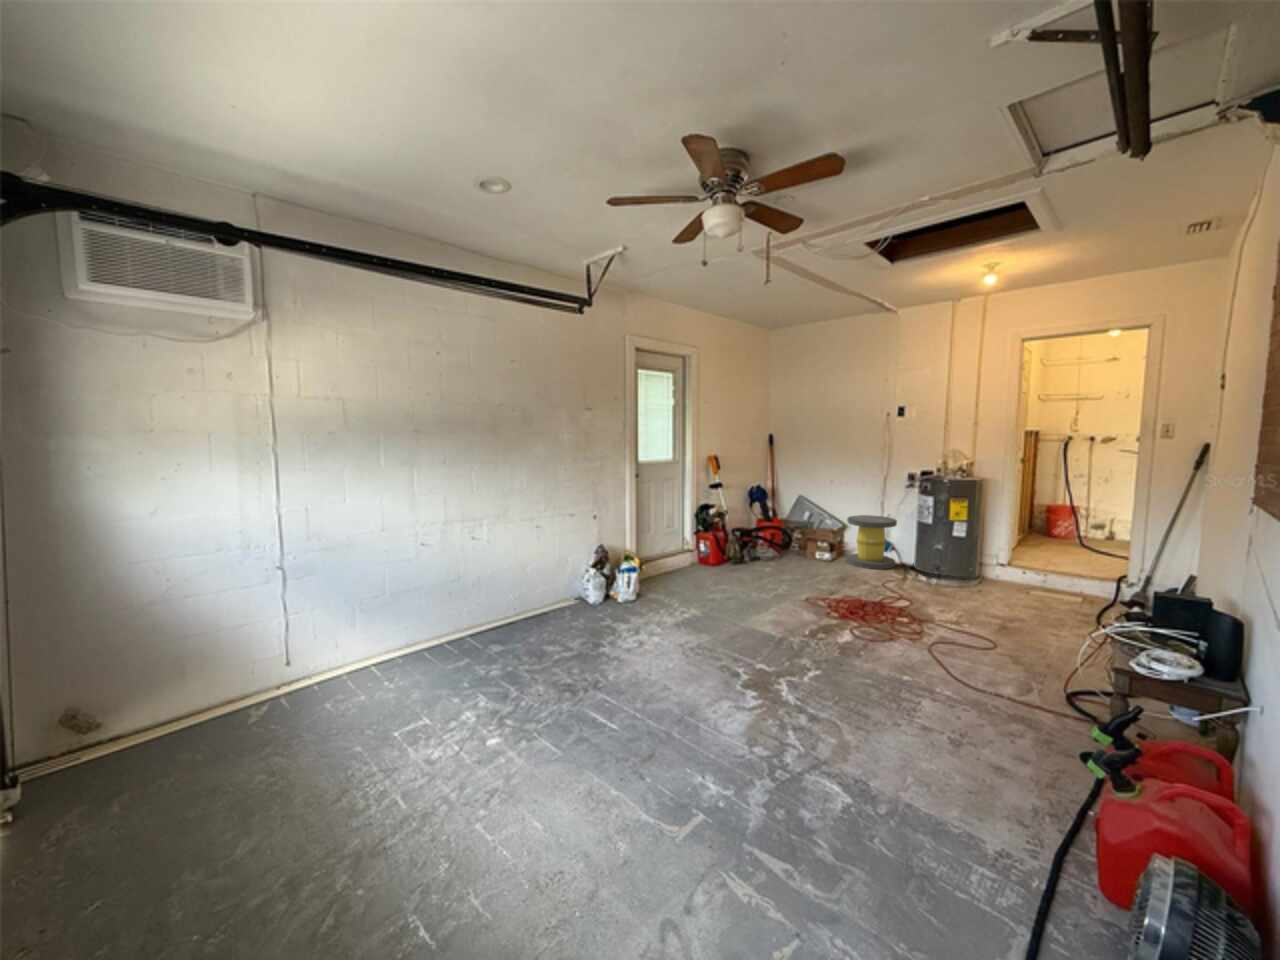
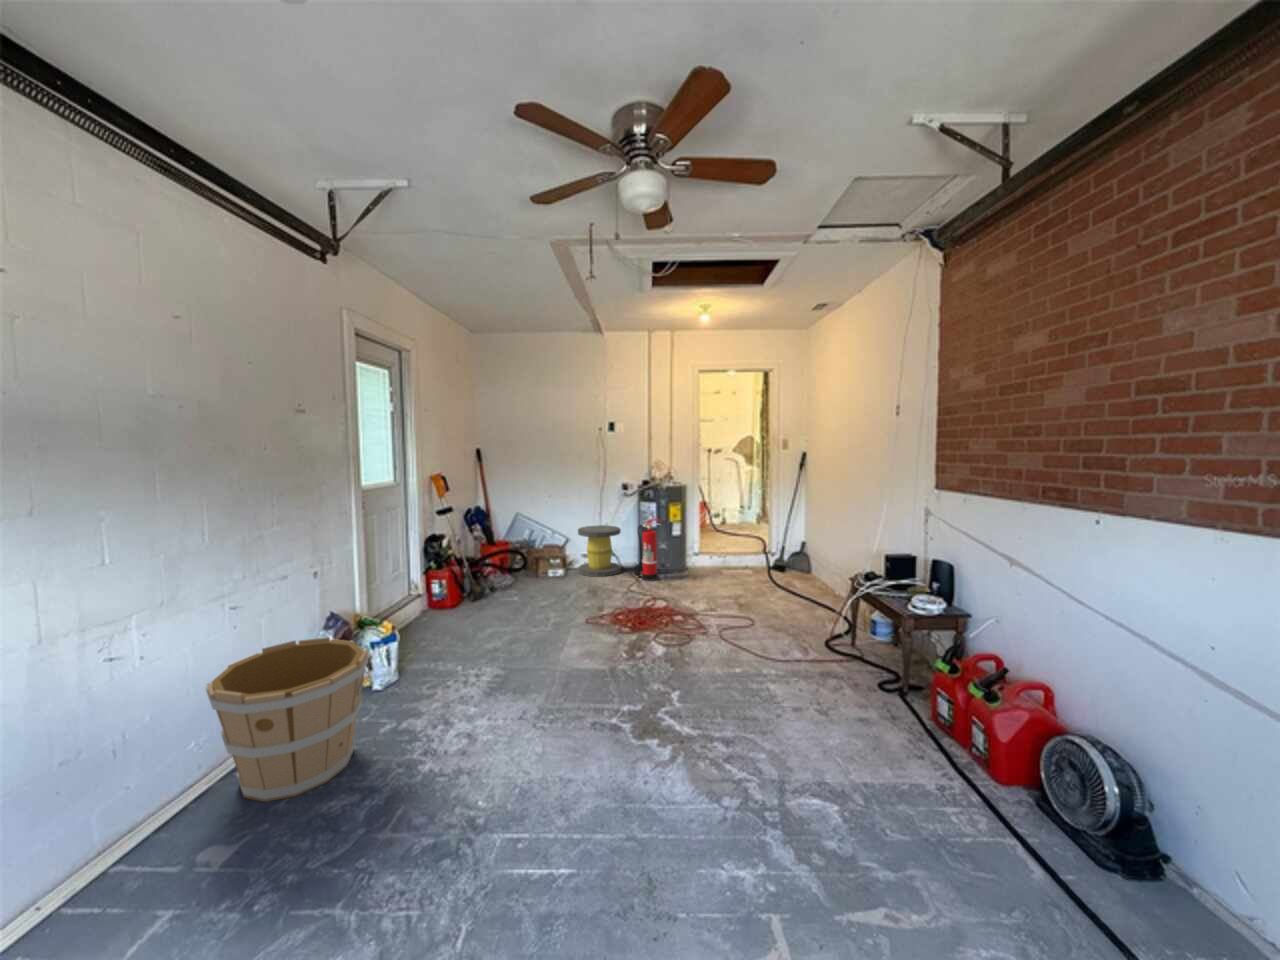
fire extinguisher: none [902,514,936,583] -> present [635,519,661,581]
wooden bucket: none [510,553,590,638] -> present [206,637,369,802]

